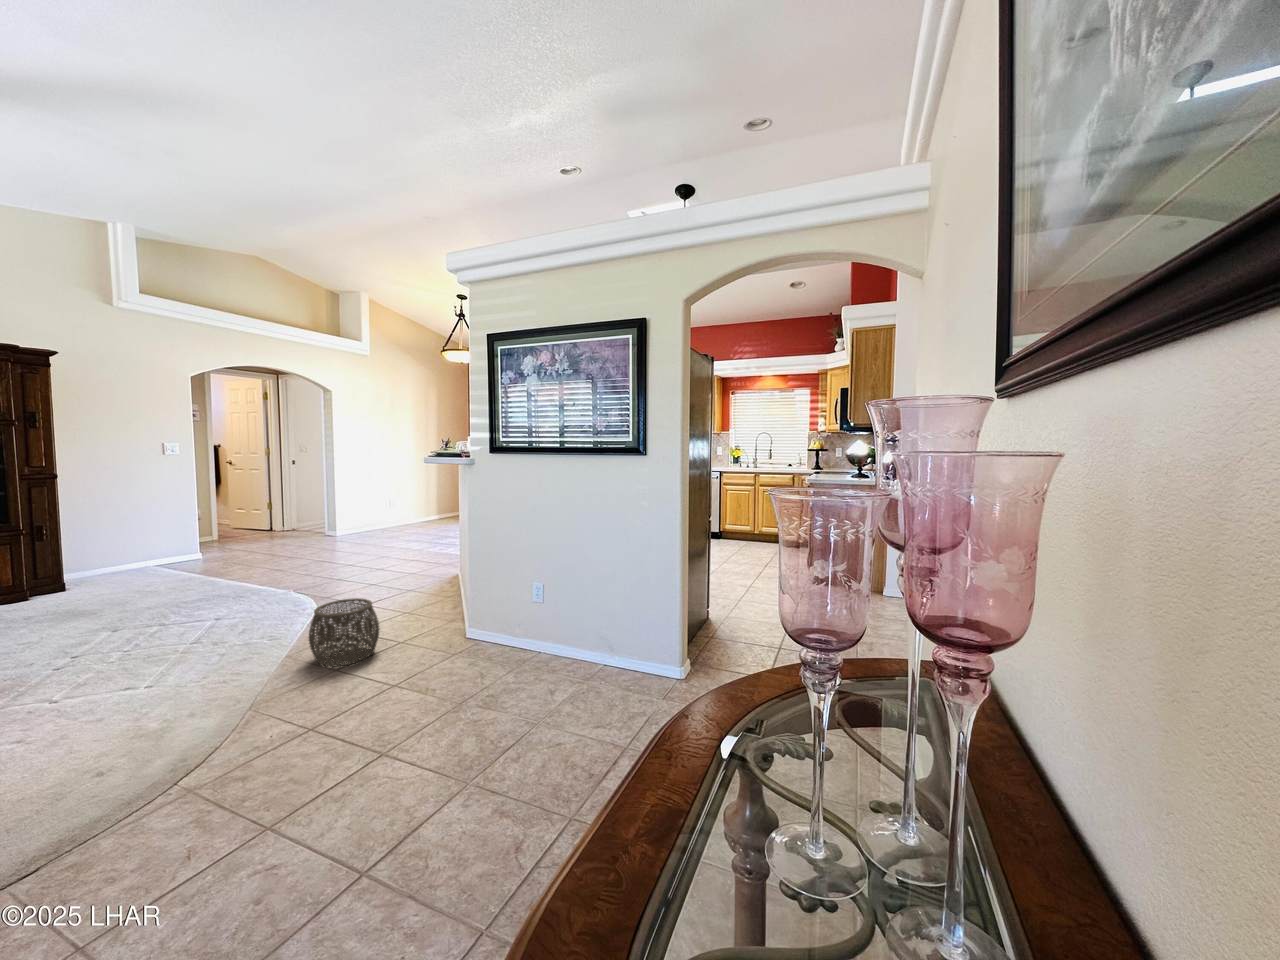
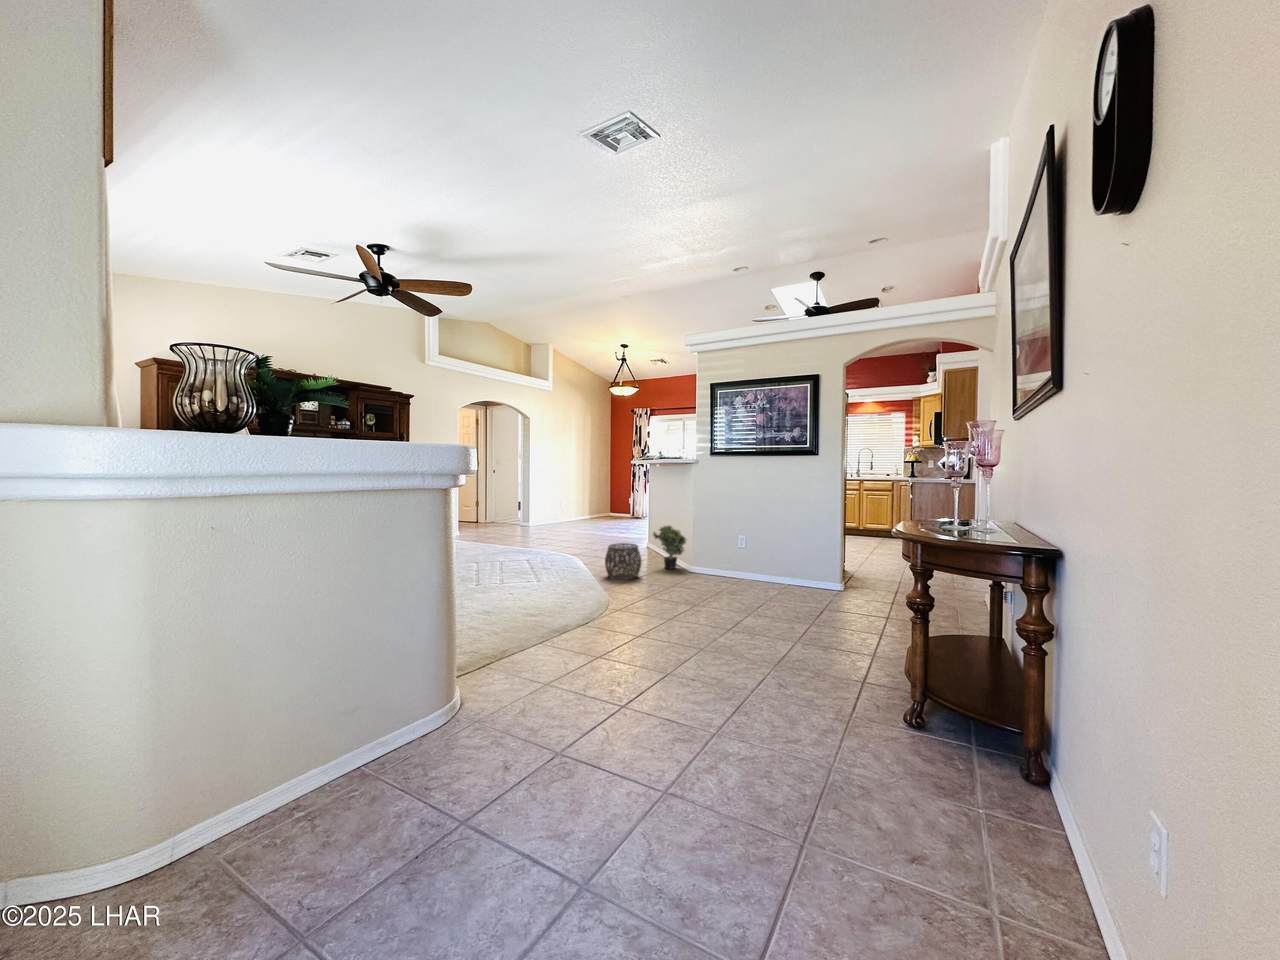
potted plant: none [416,559,474,630] -> present [653,525,686,569]

